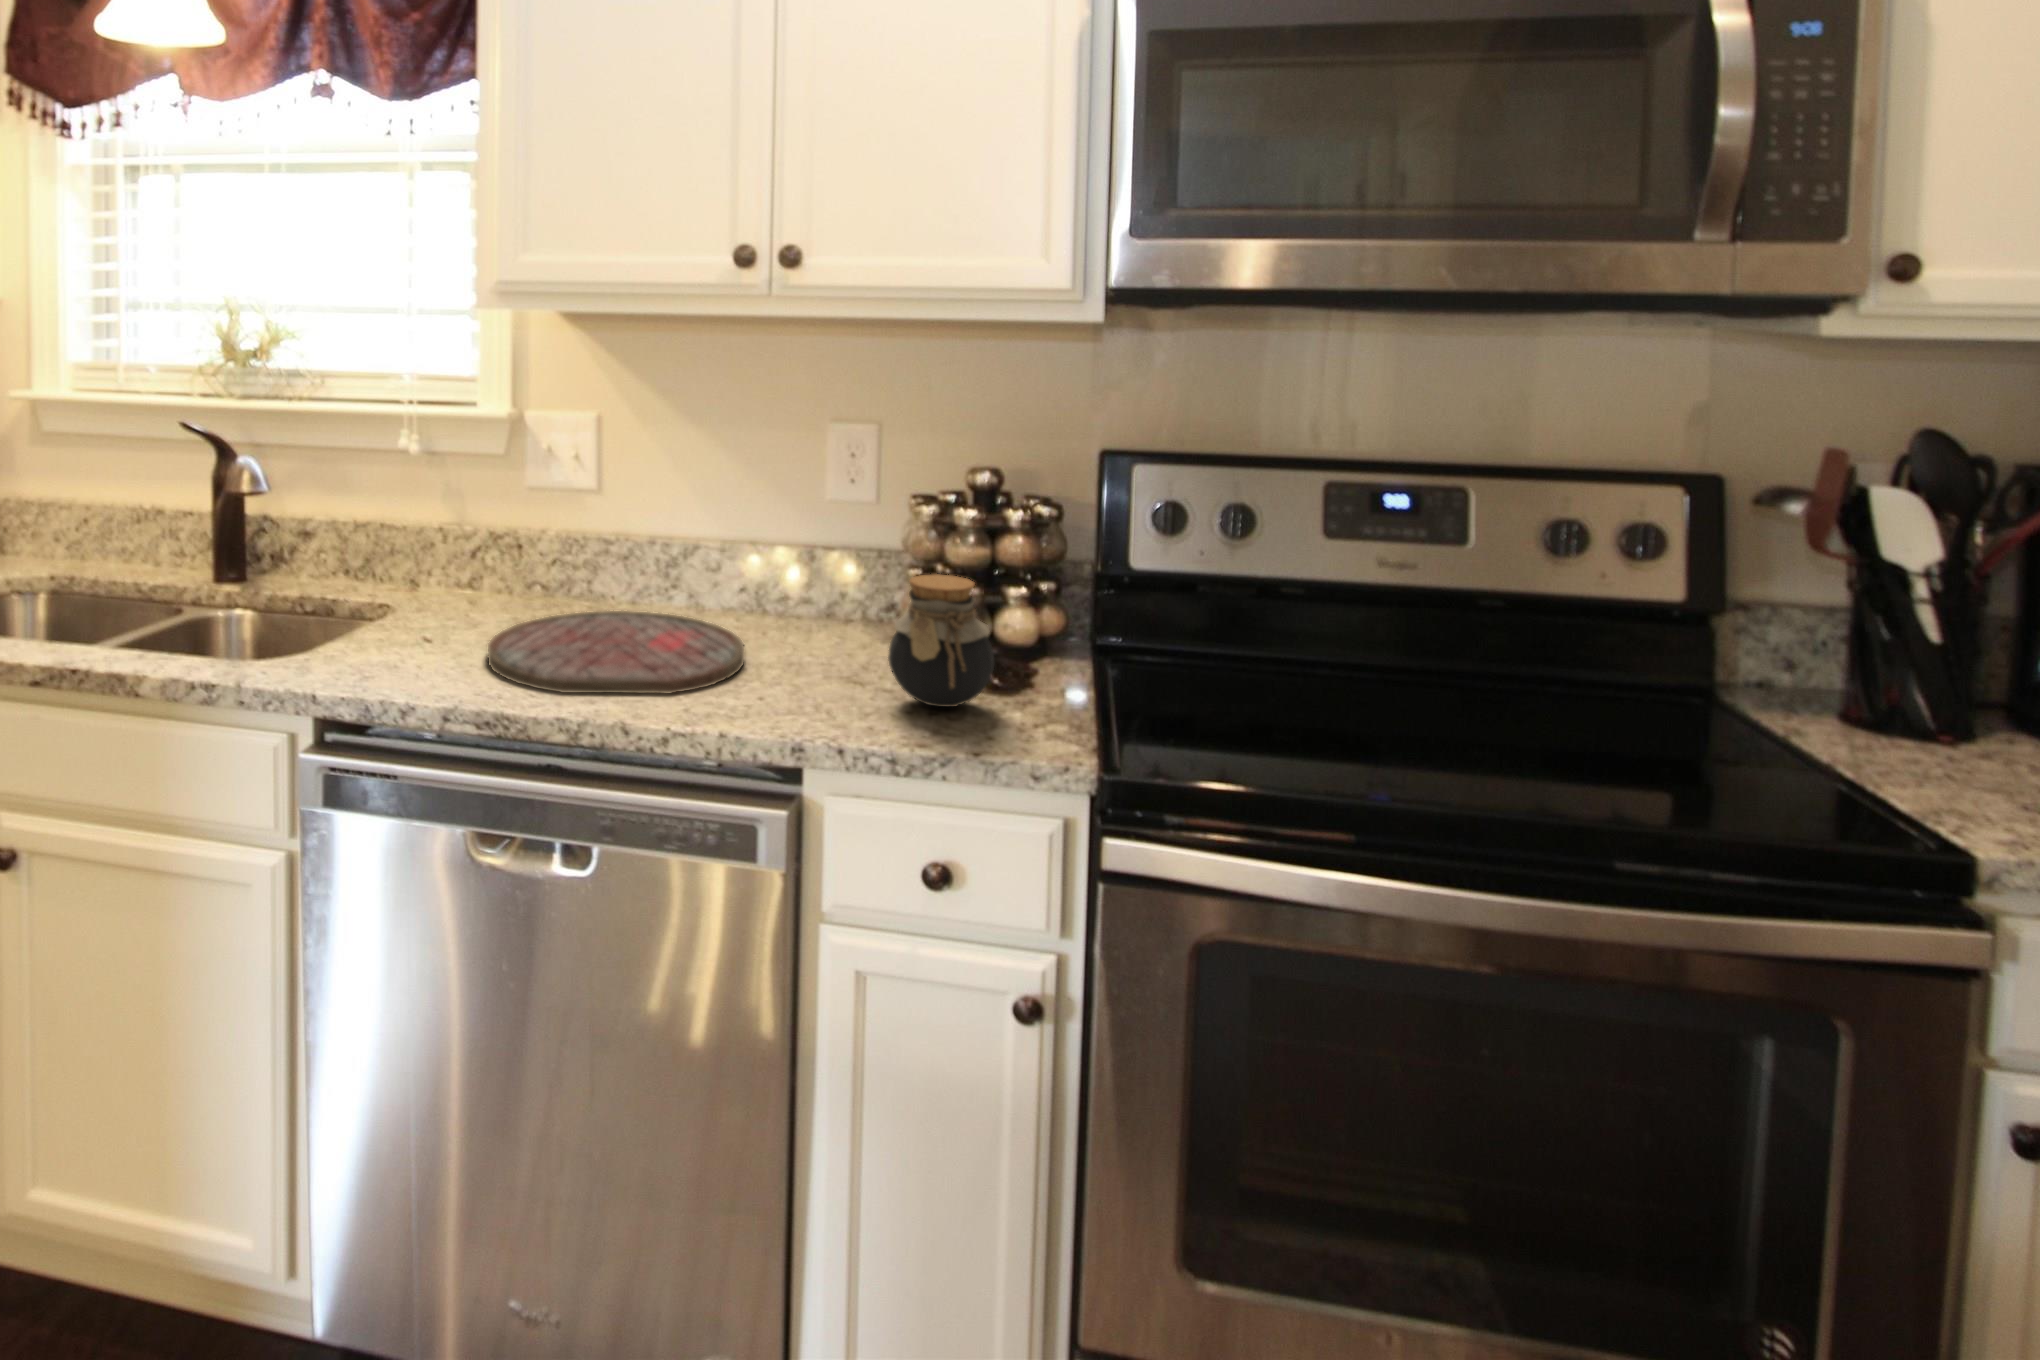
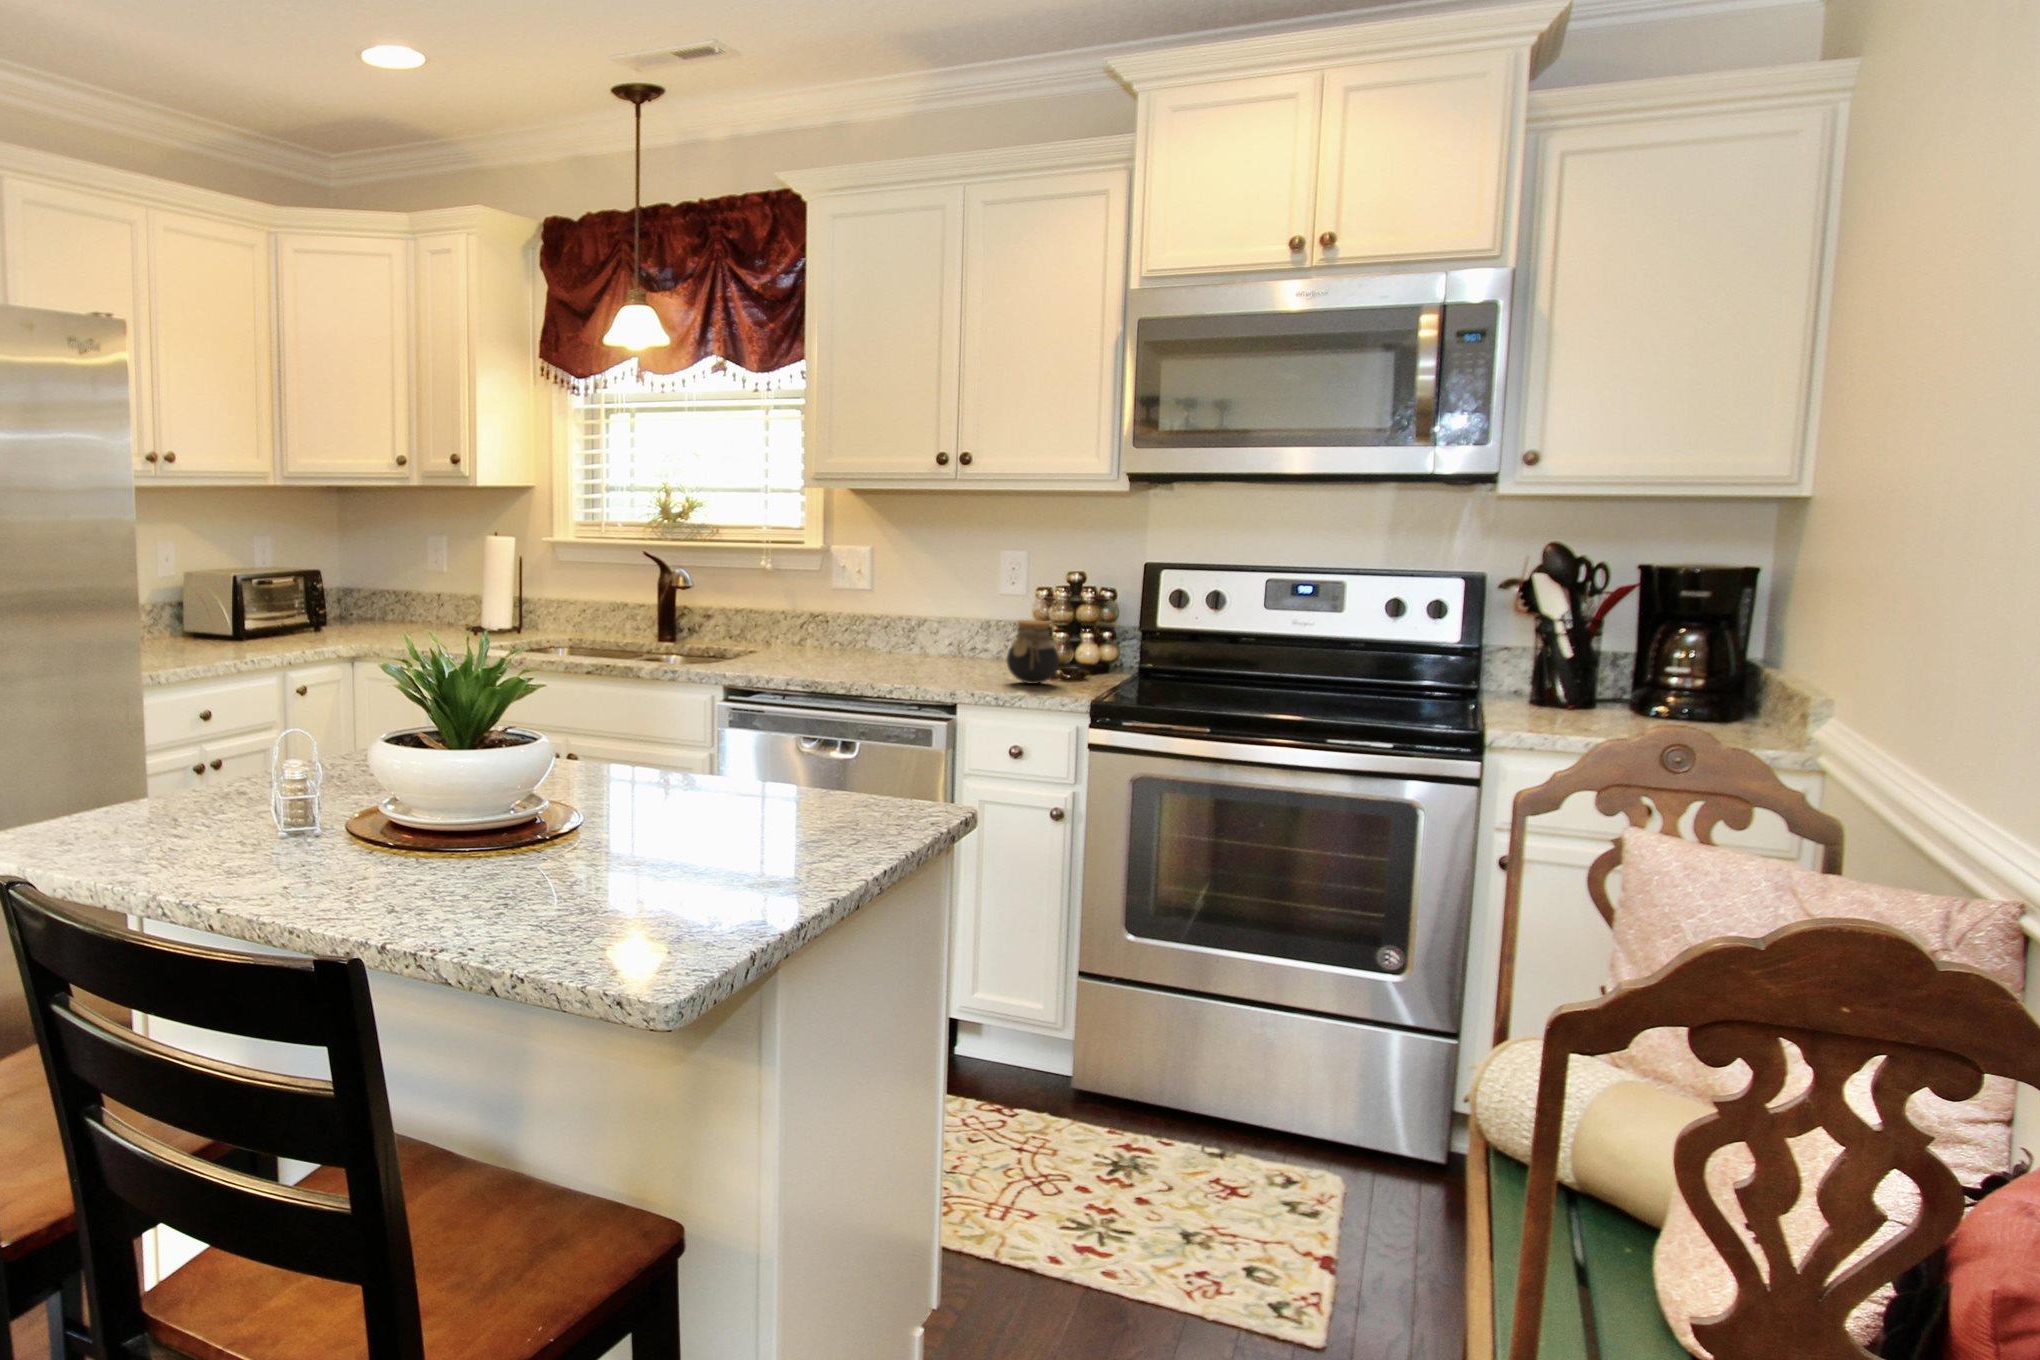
cutting board: present [488,611,744,693] -> none [808,652,941,677]

